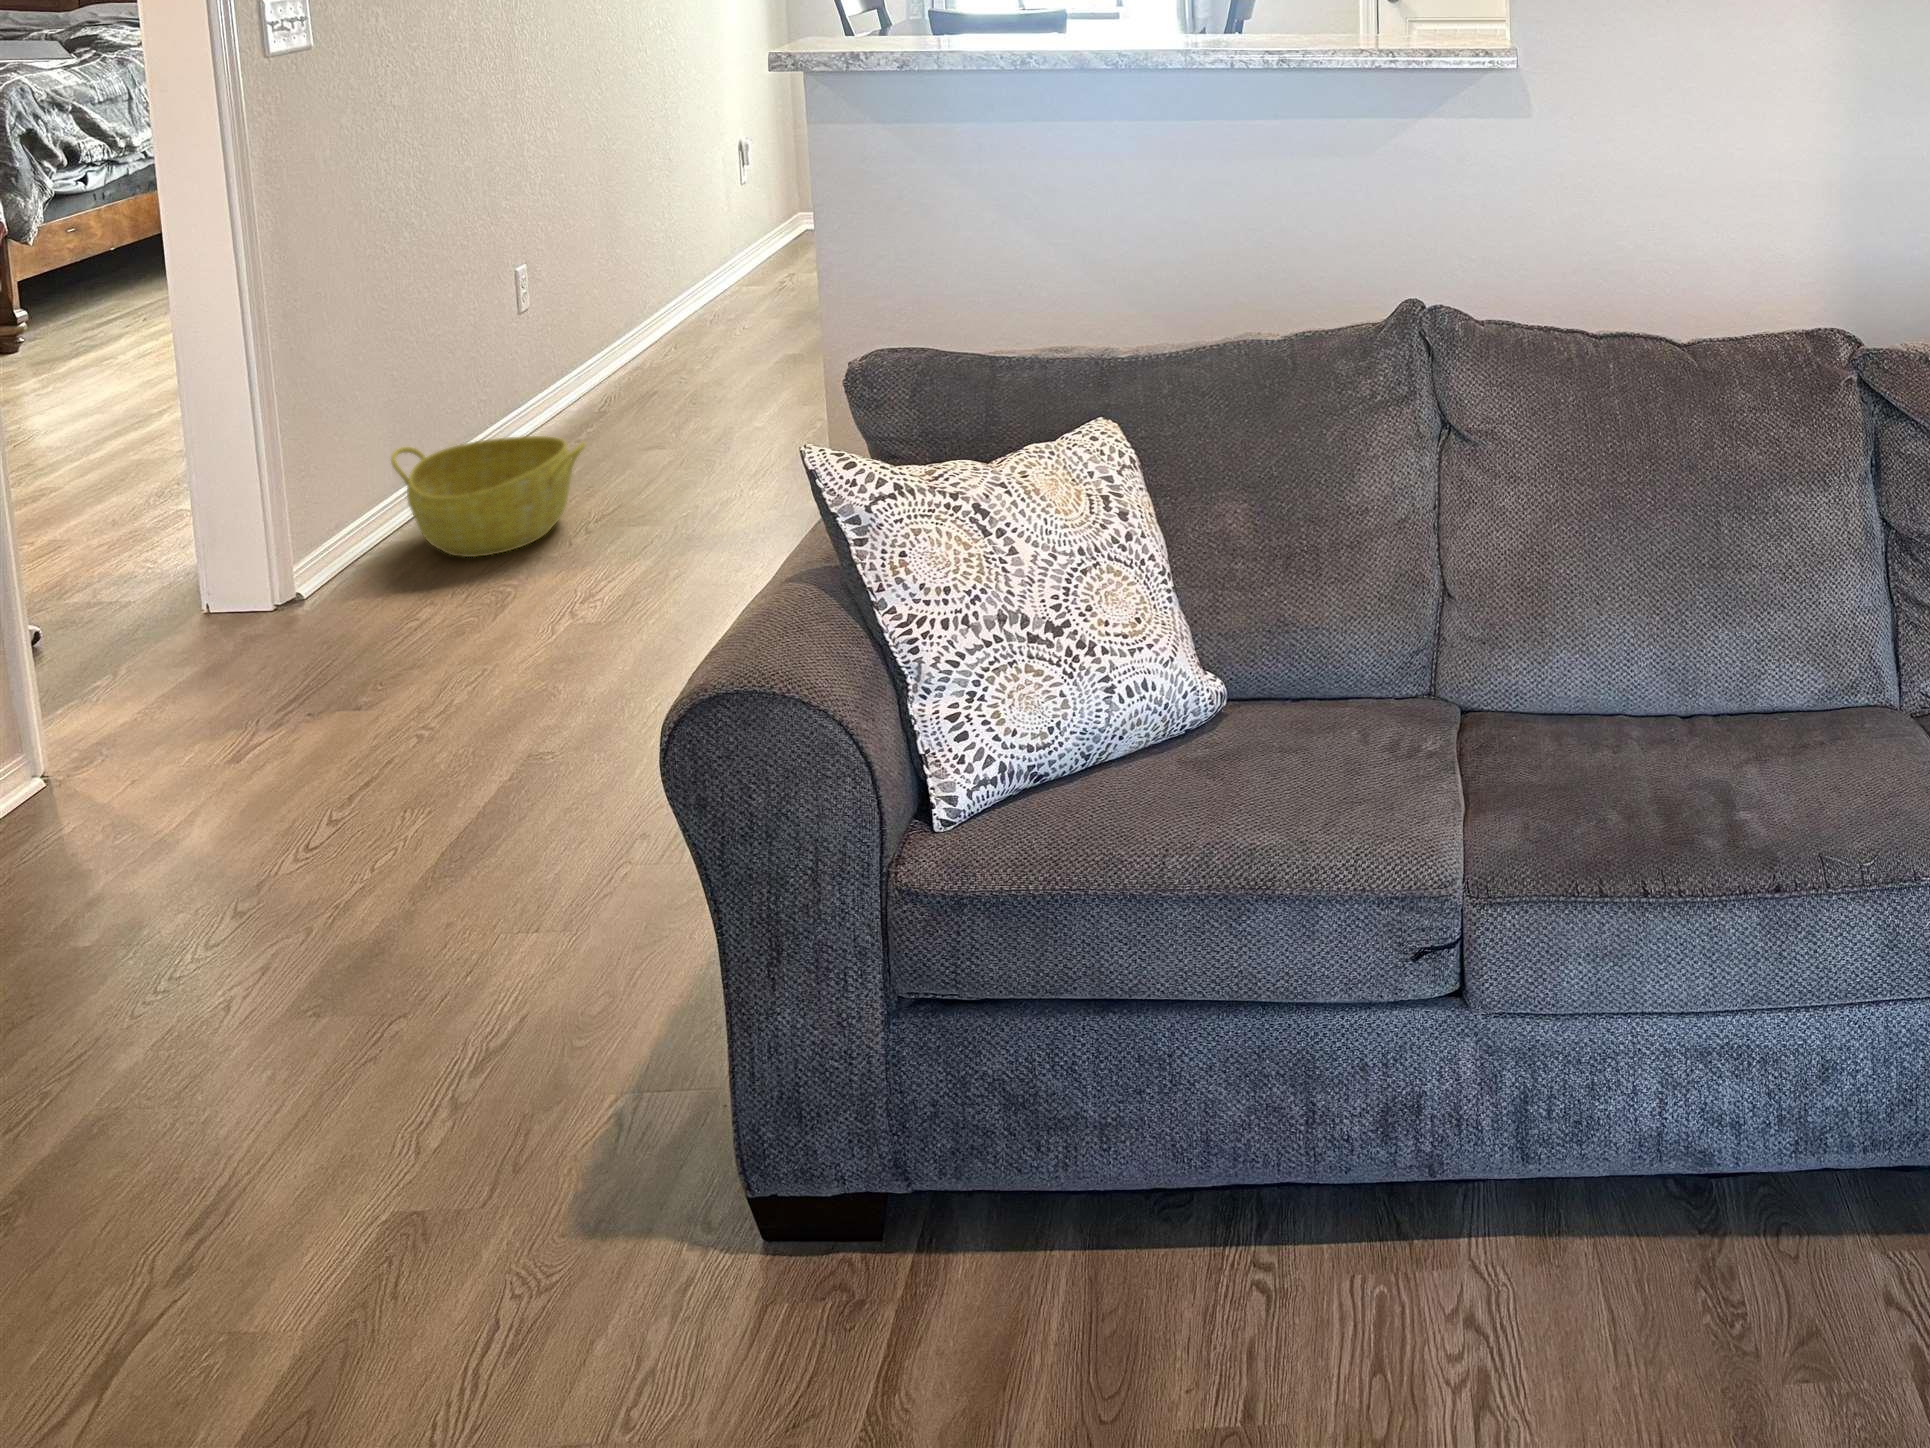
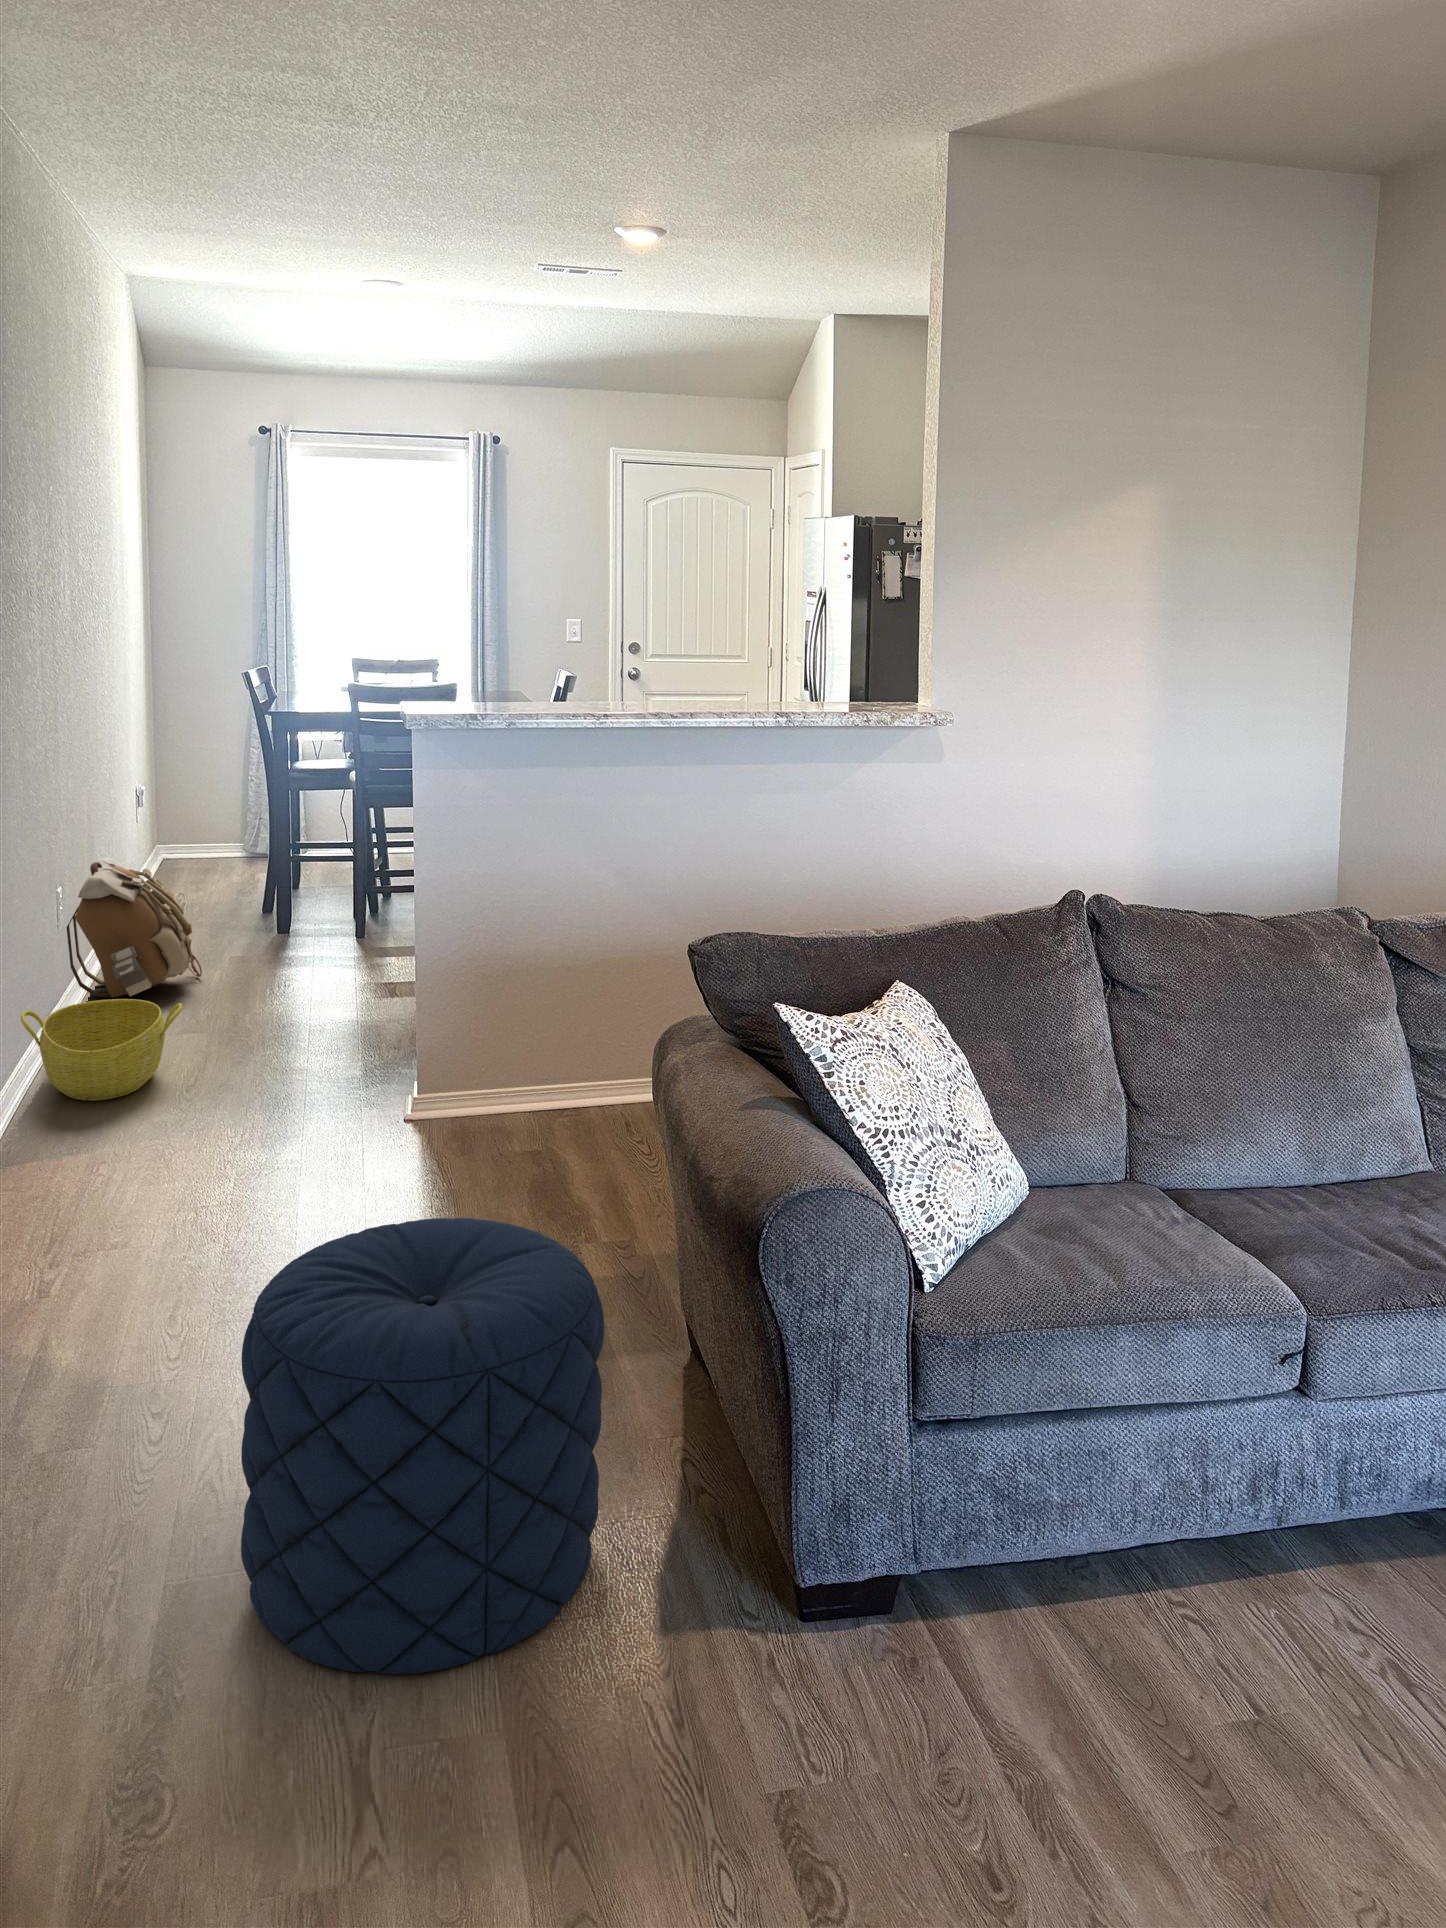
backpack: none [528,265,707,436] -> present [67,858,202,998]
pouf: none [90,707,598,1254] -> present [241,1218,604,1674]

